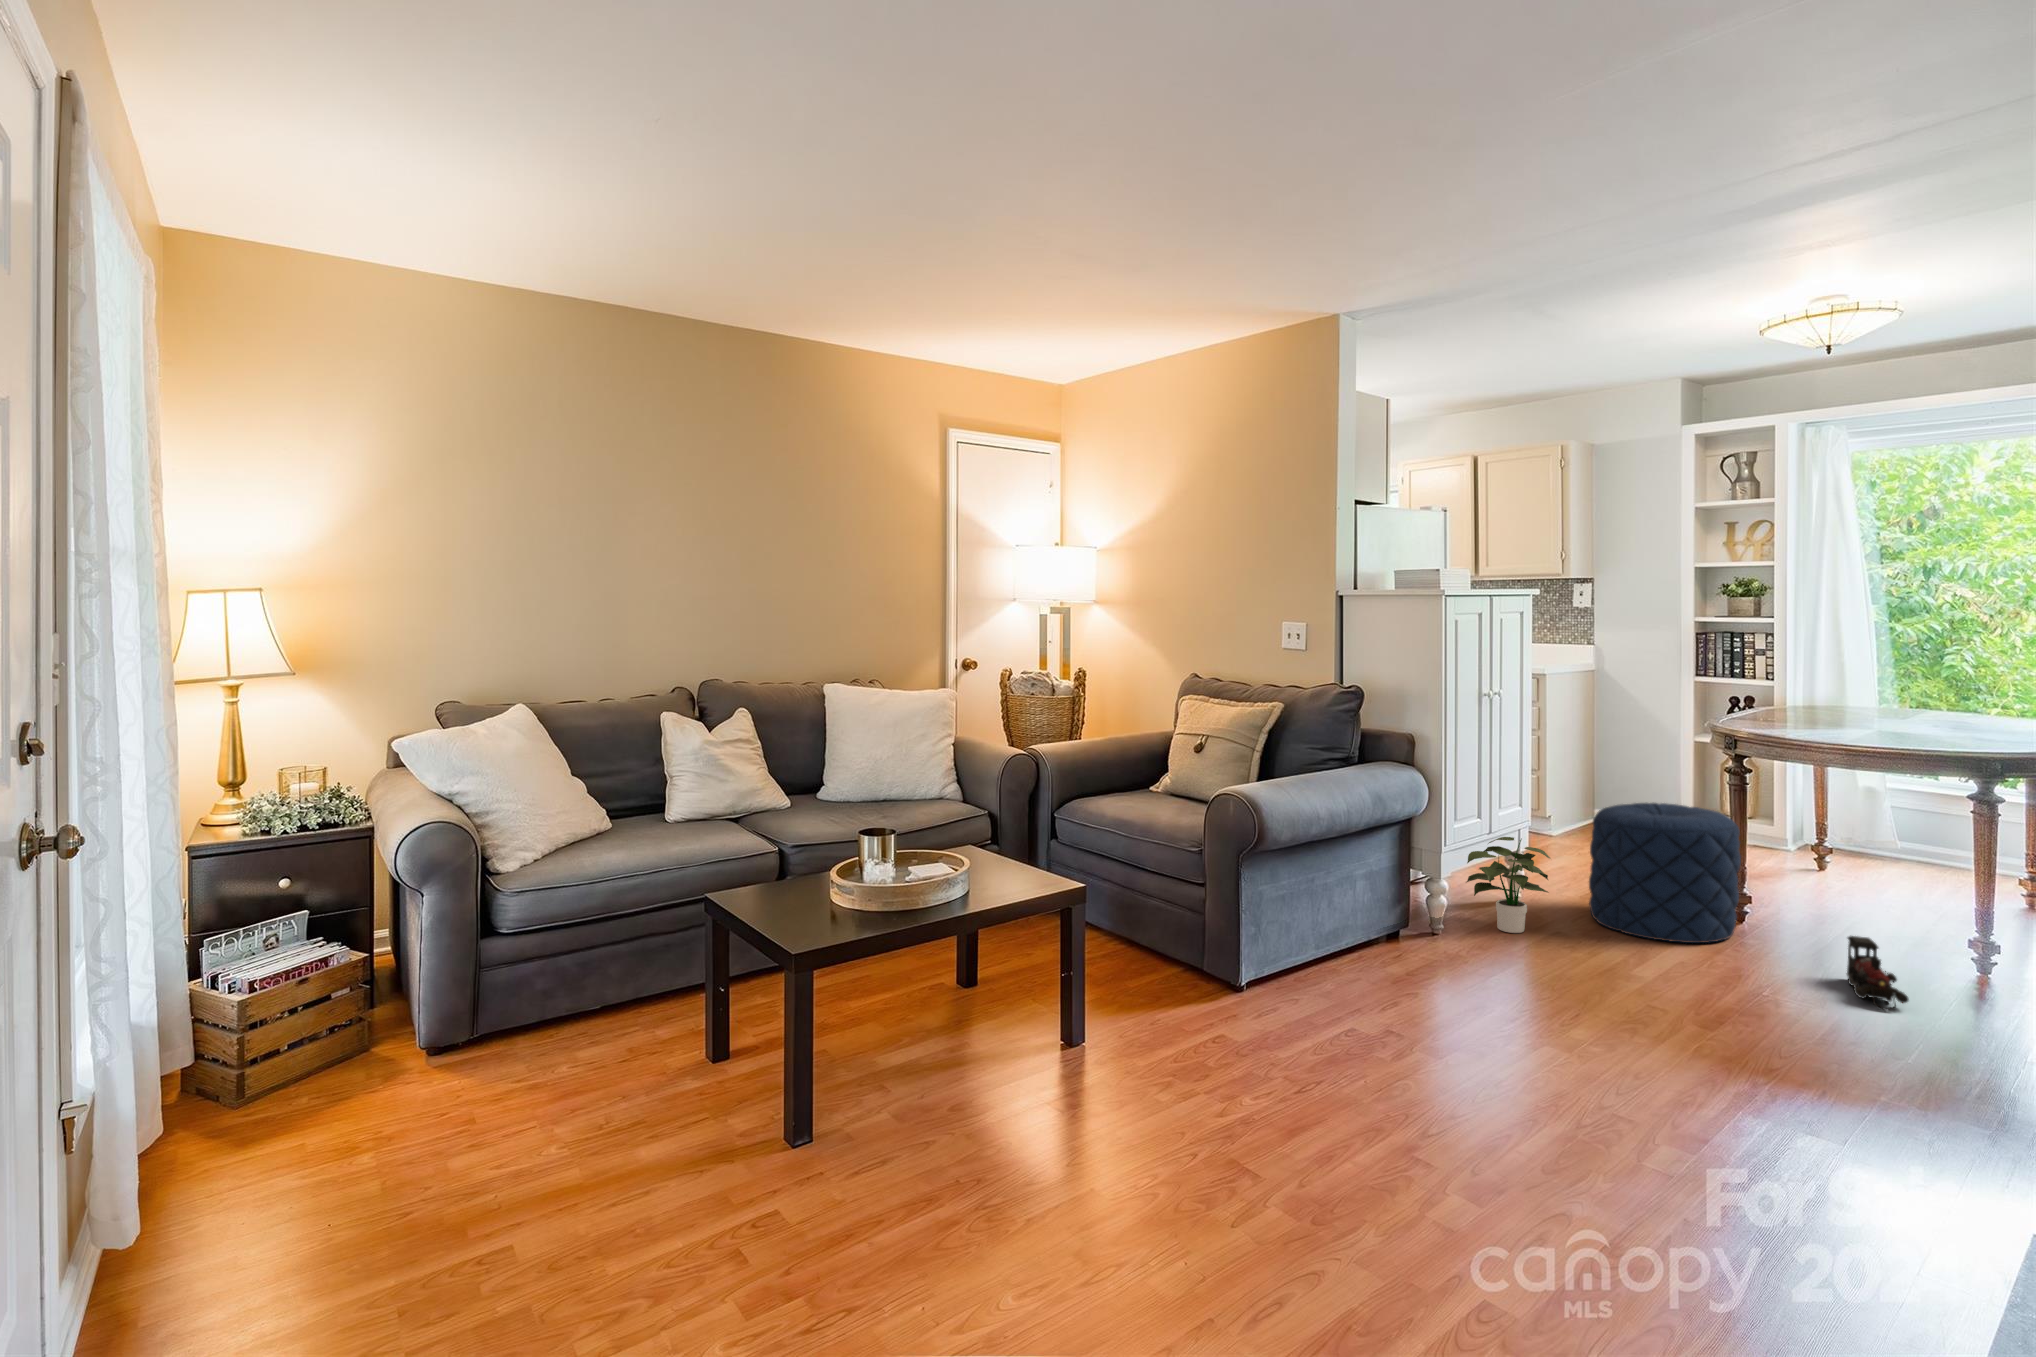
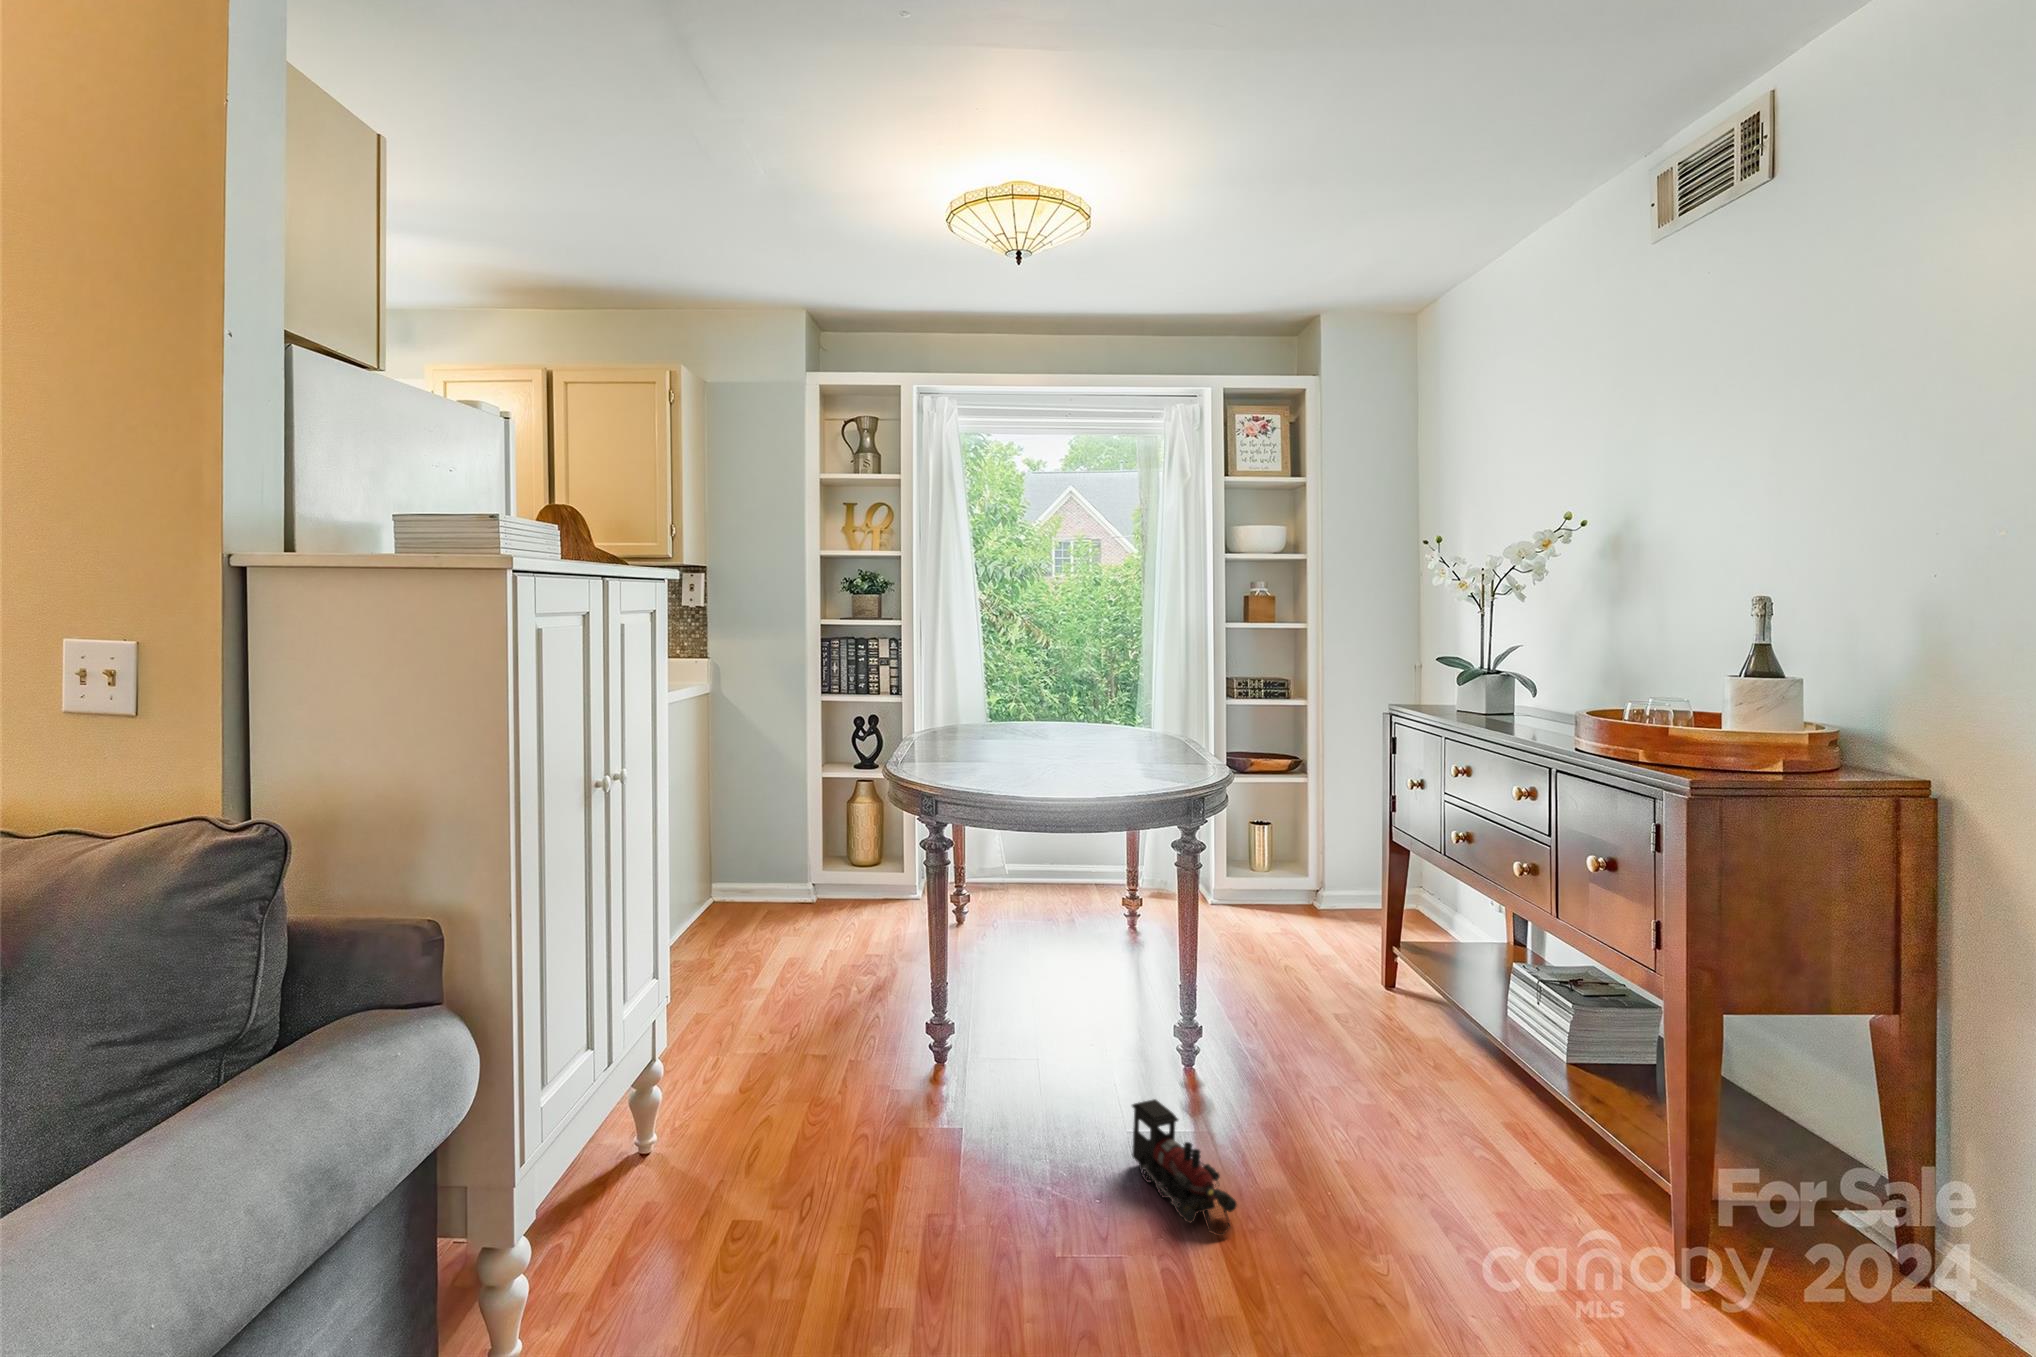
pouf: present [1589,803,1741,943] -> none [770,916,979,1170]
potted plant: present [1467,837,1550,933] -> none [569,1053,736,1259]

